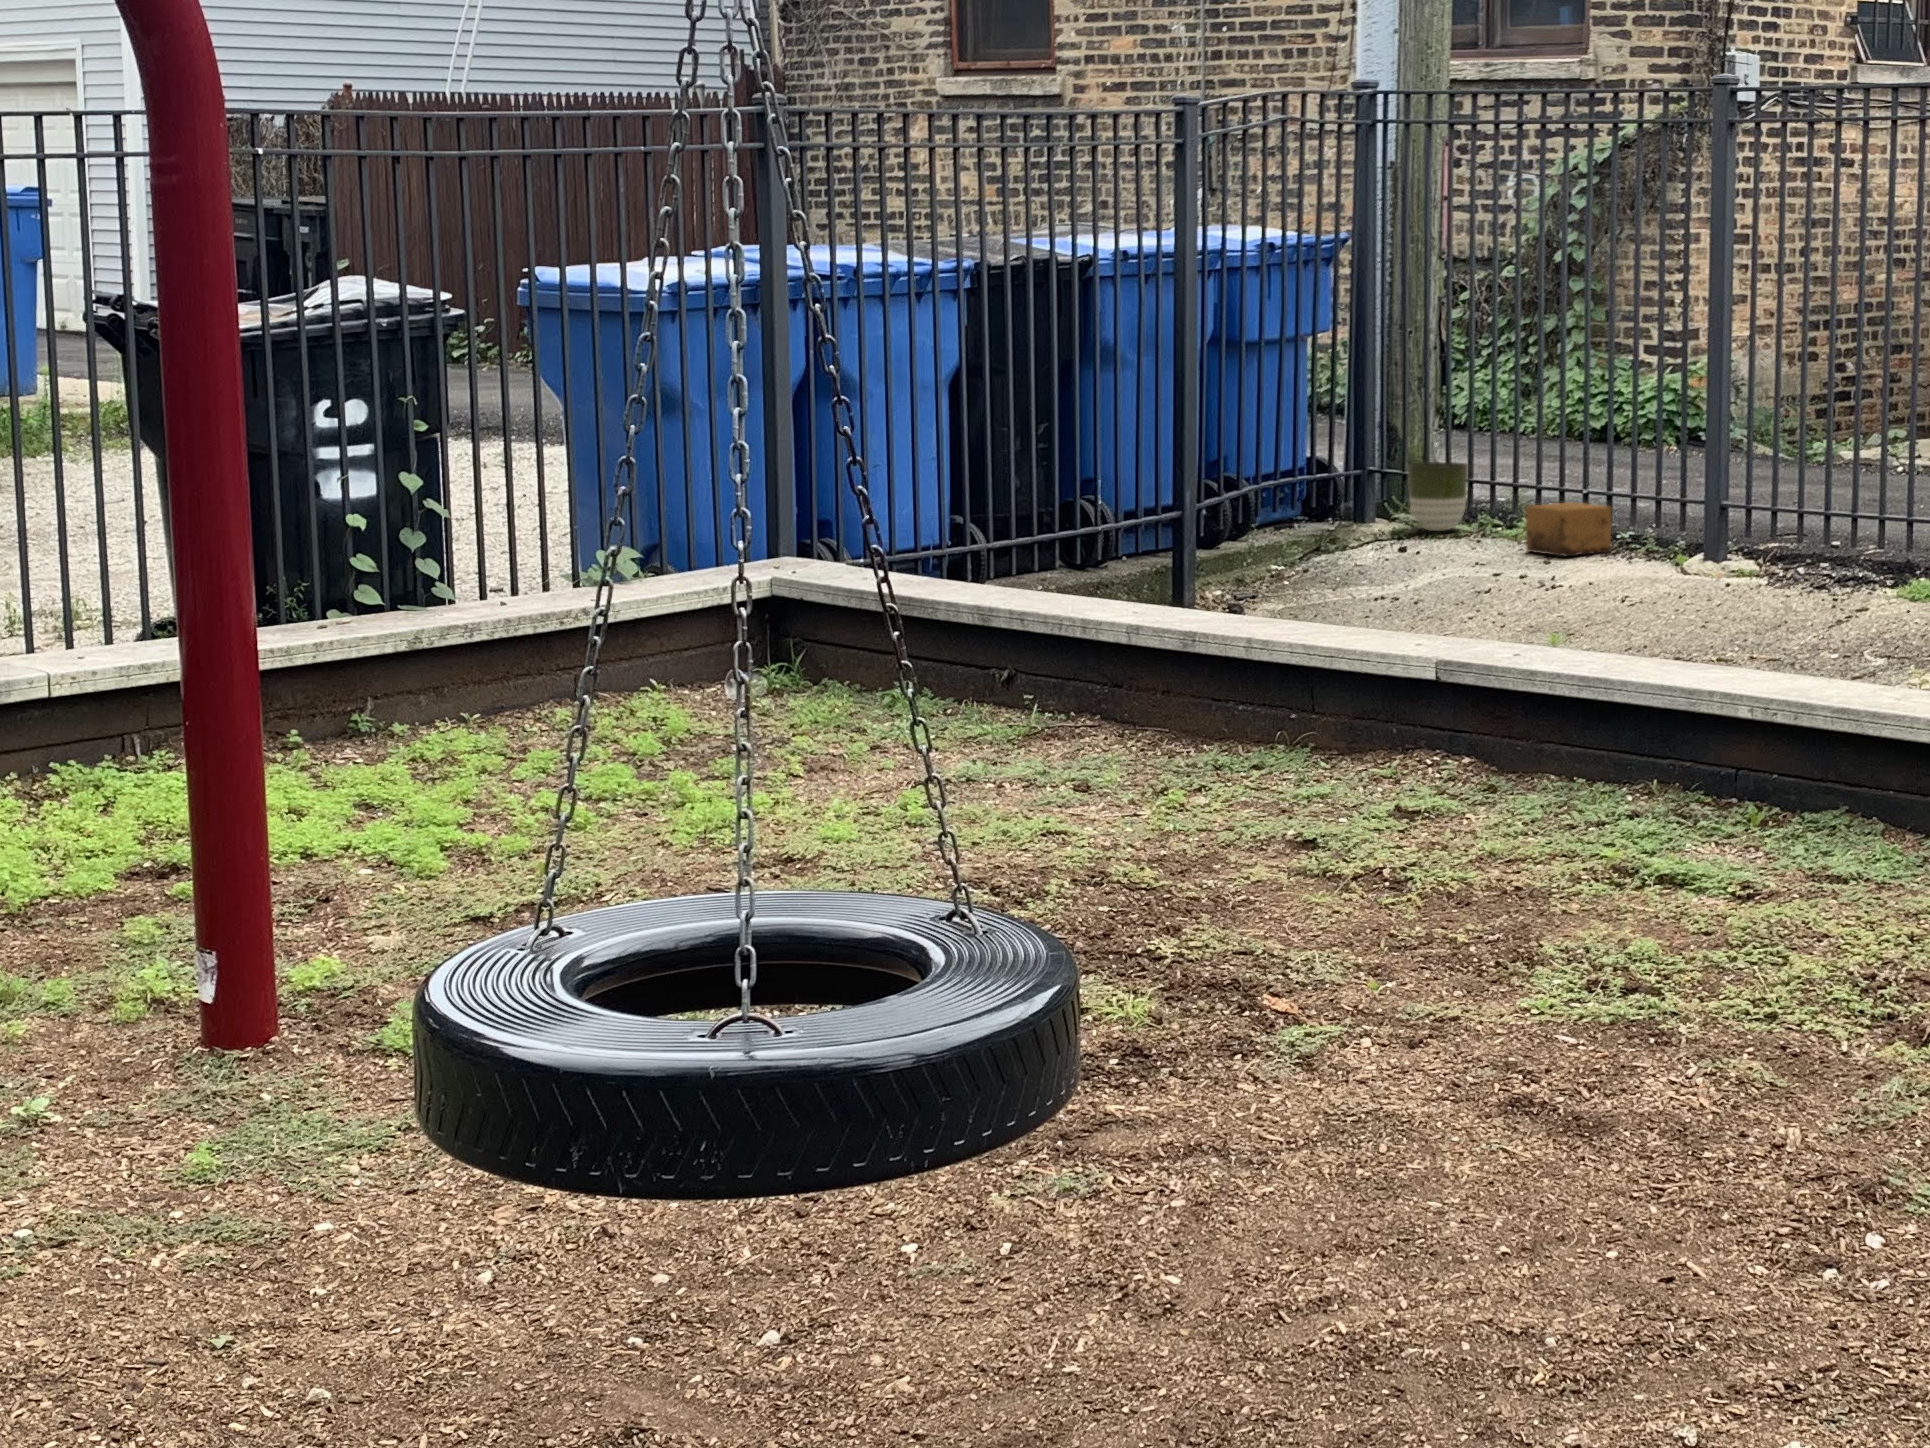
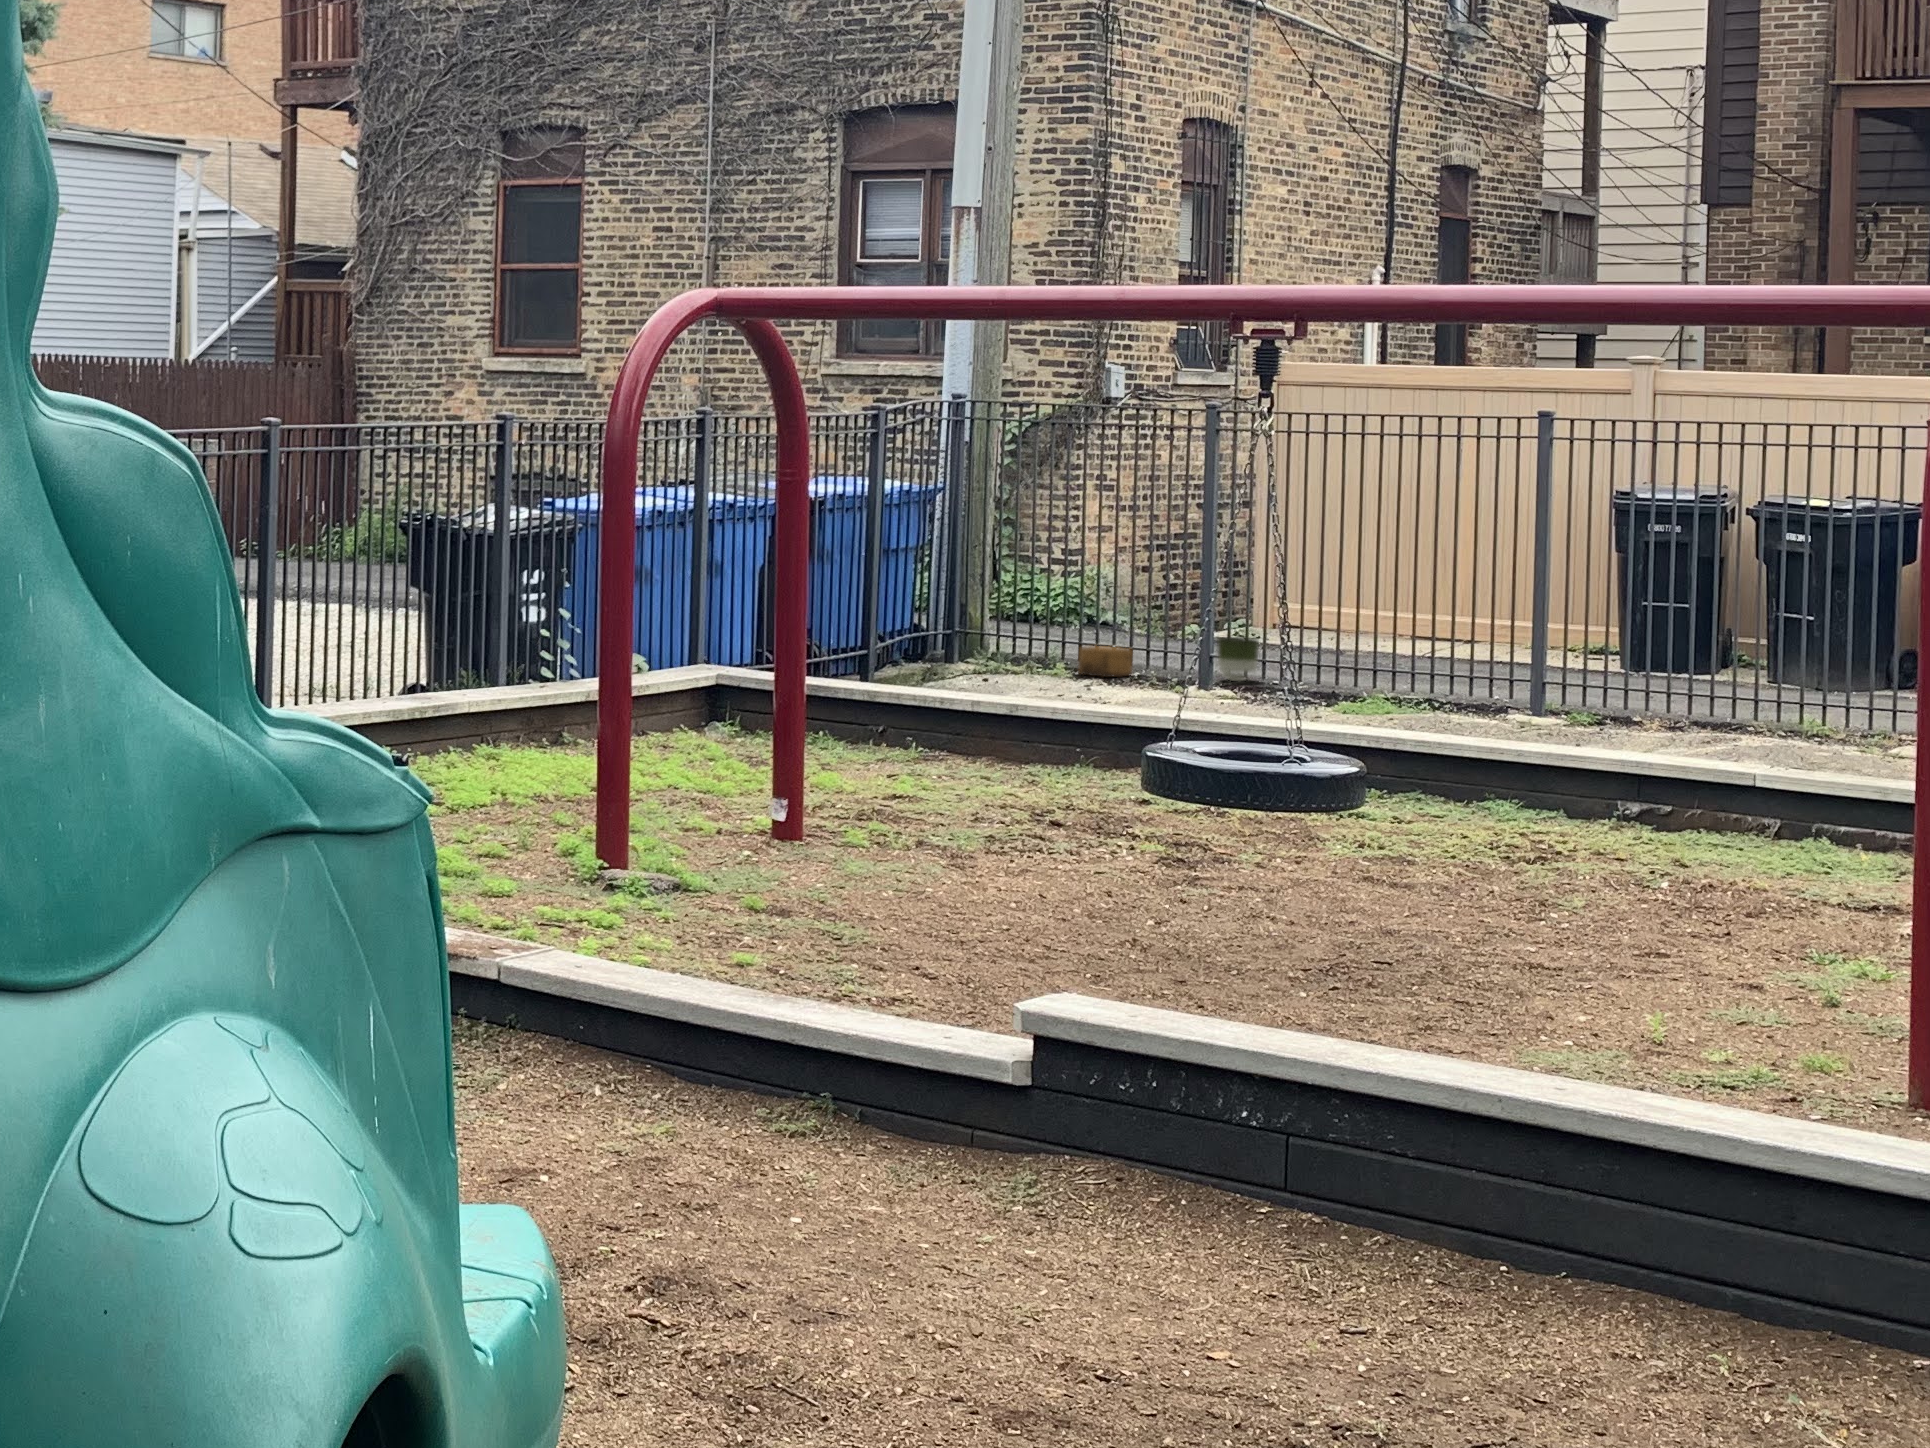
planter: present [1407,462,1468,531] -> present [1217,637,1259,681]

